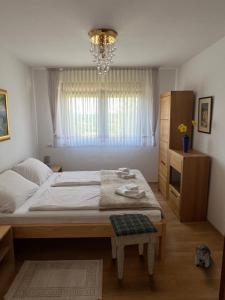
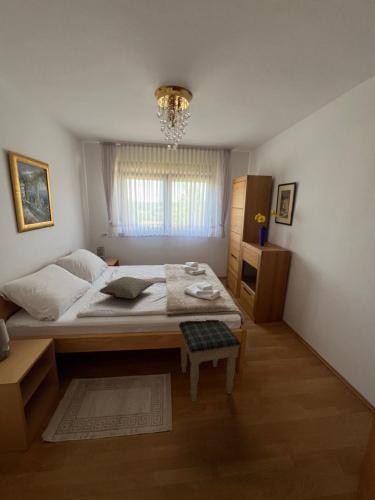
pillow: none [46,180,91,197] -> present [99,277,154,298]
plush toy: present [195,245,212,267] -> none [278,354,297,382]

